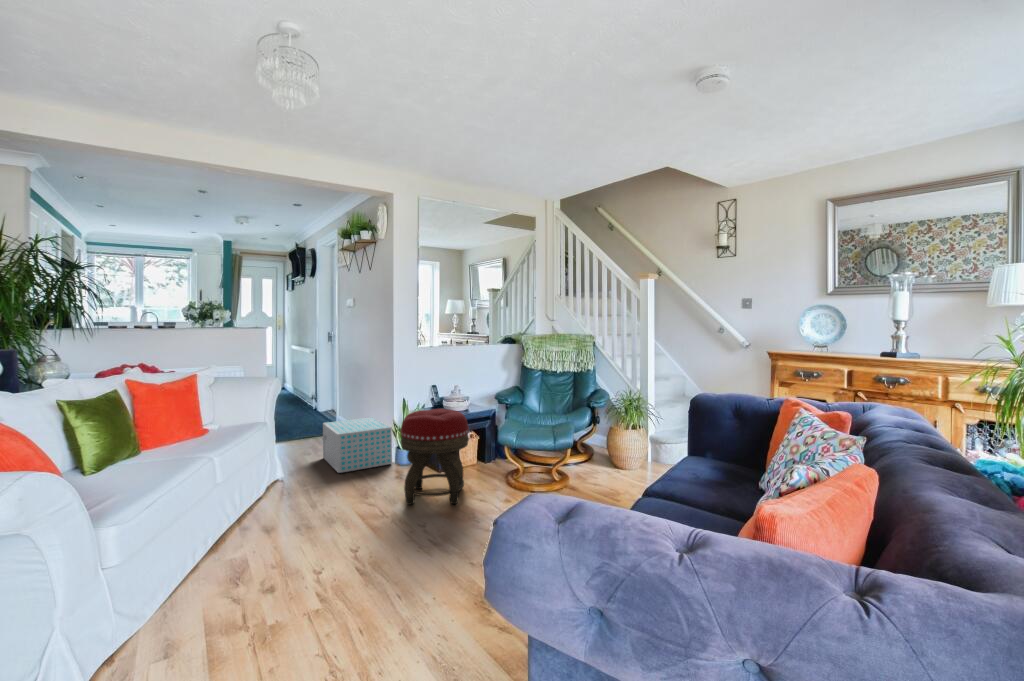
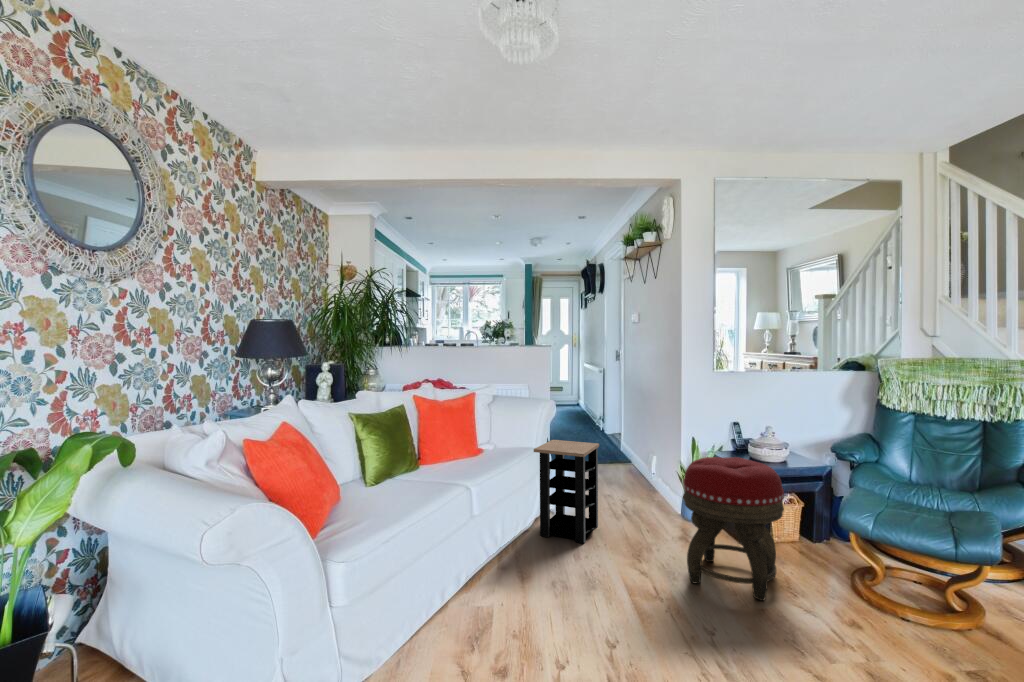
side table: none [265,412,327,500] -> present [534,440,599,543]
storage box: present [323,417,392,473] -> none [599,454,677,517]

